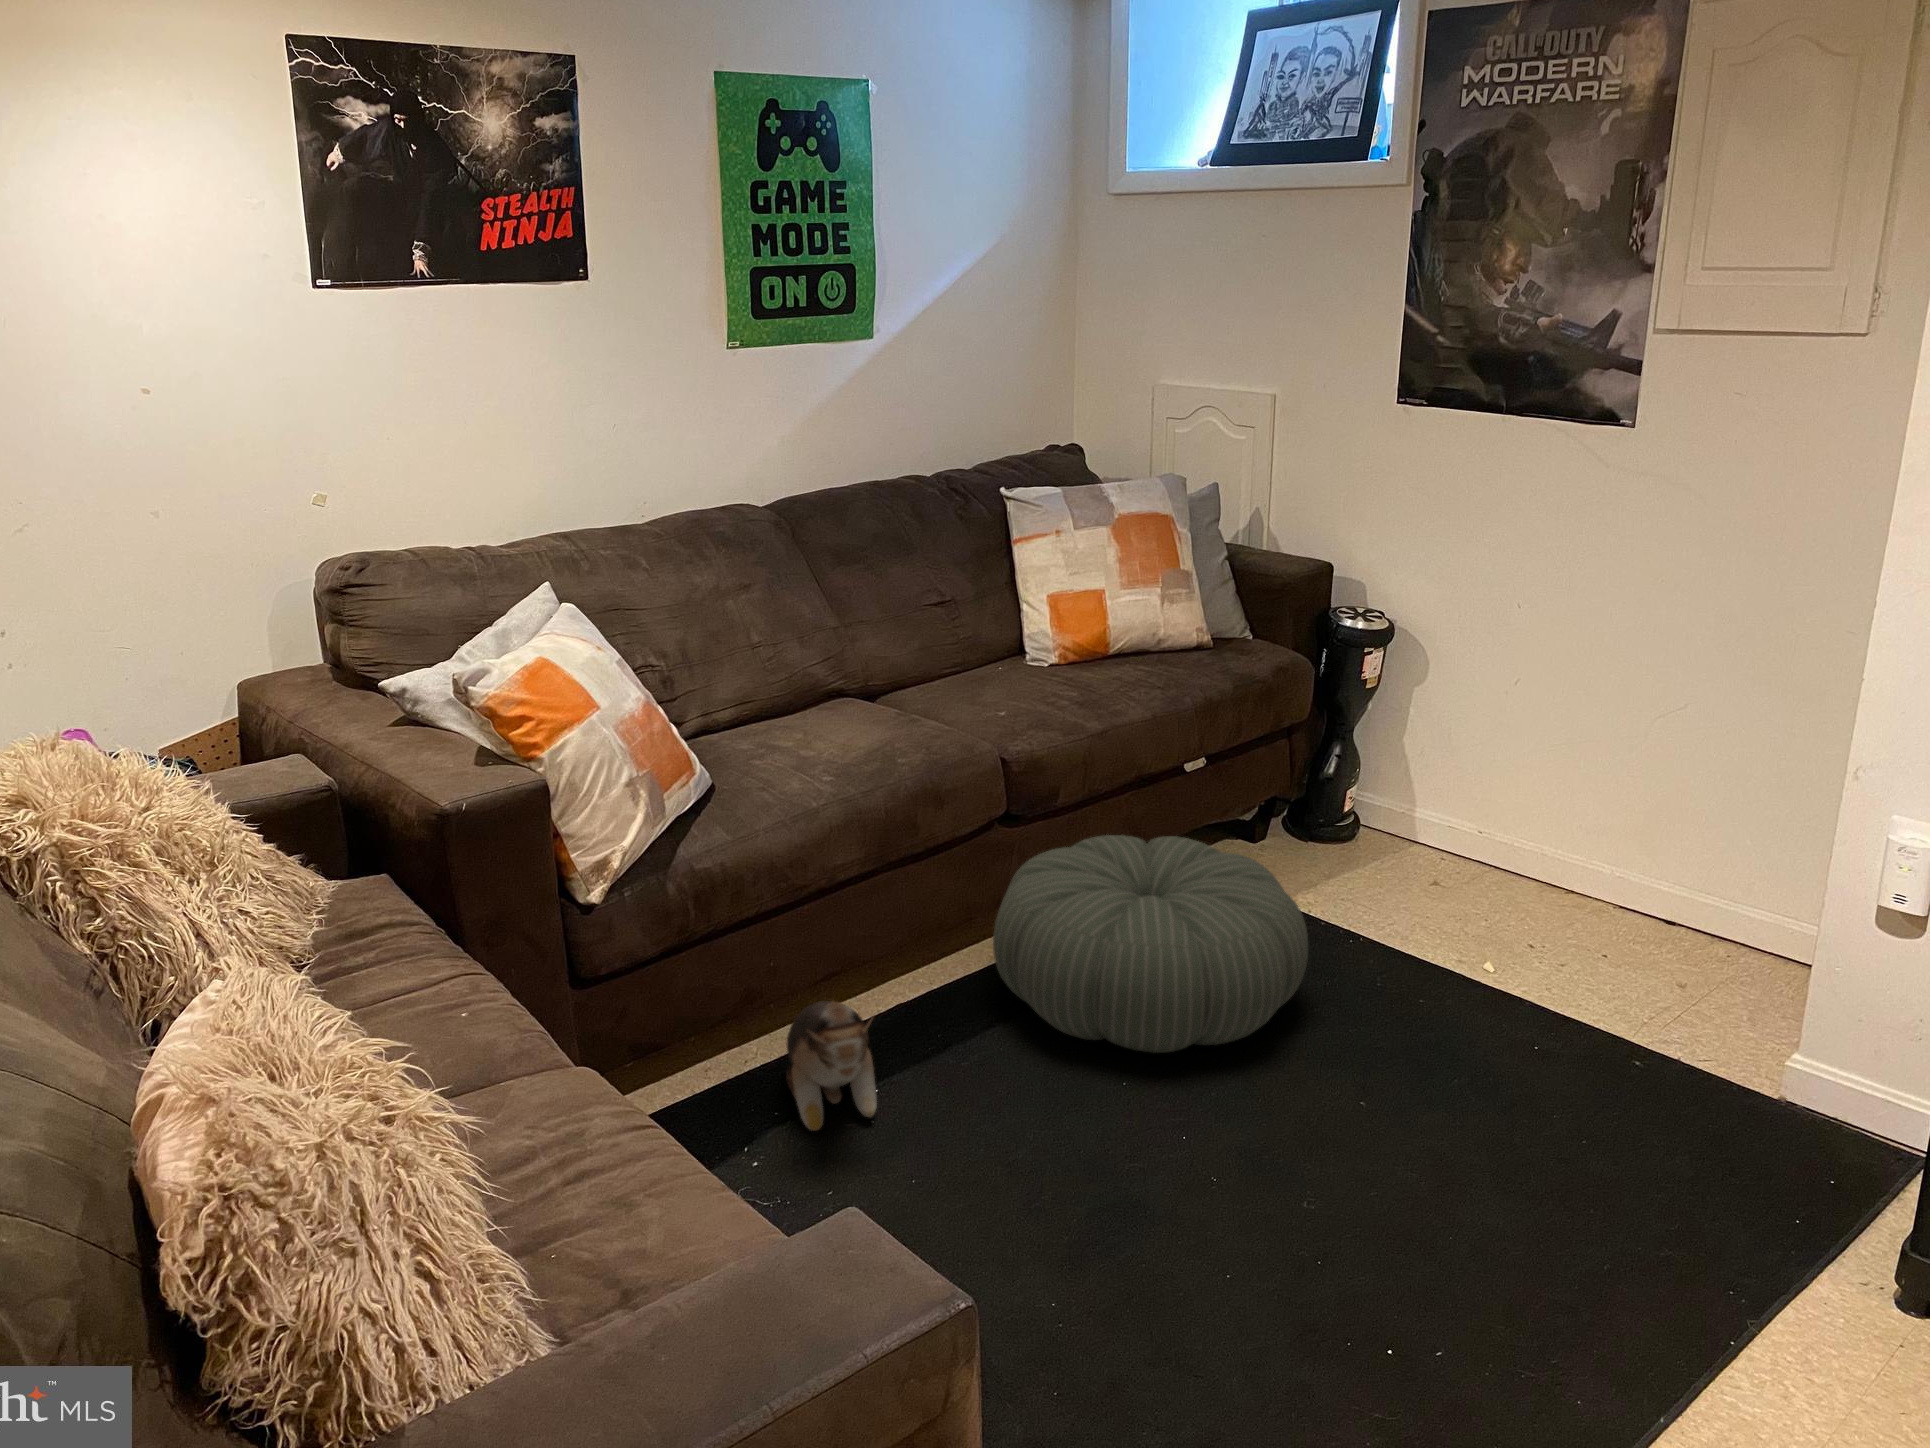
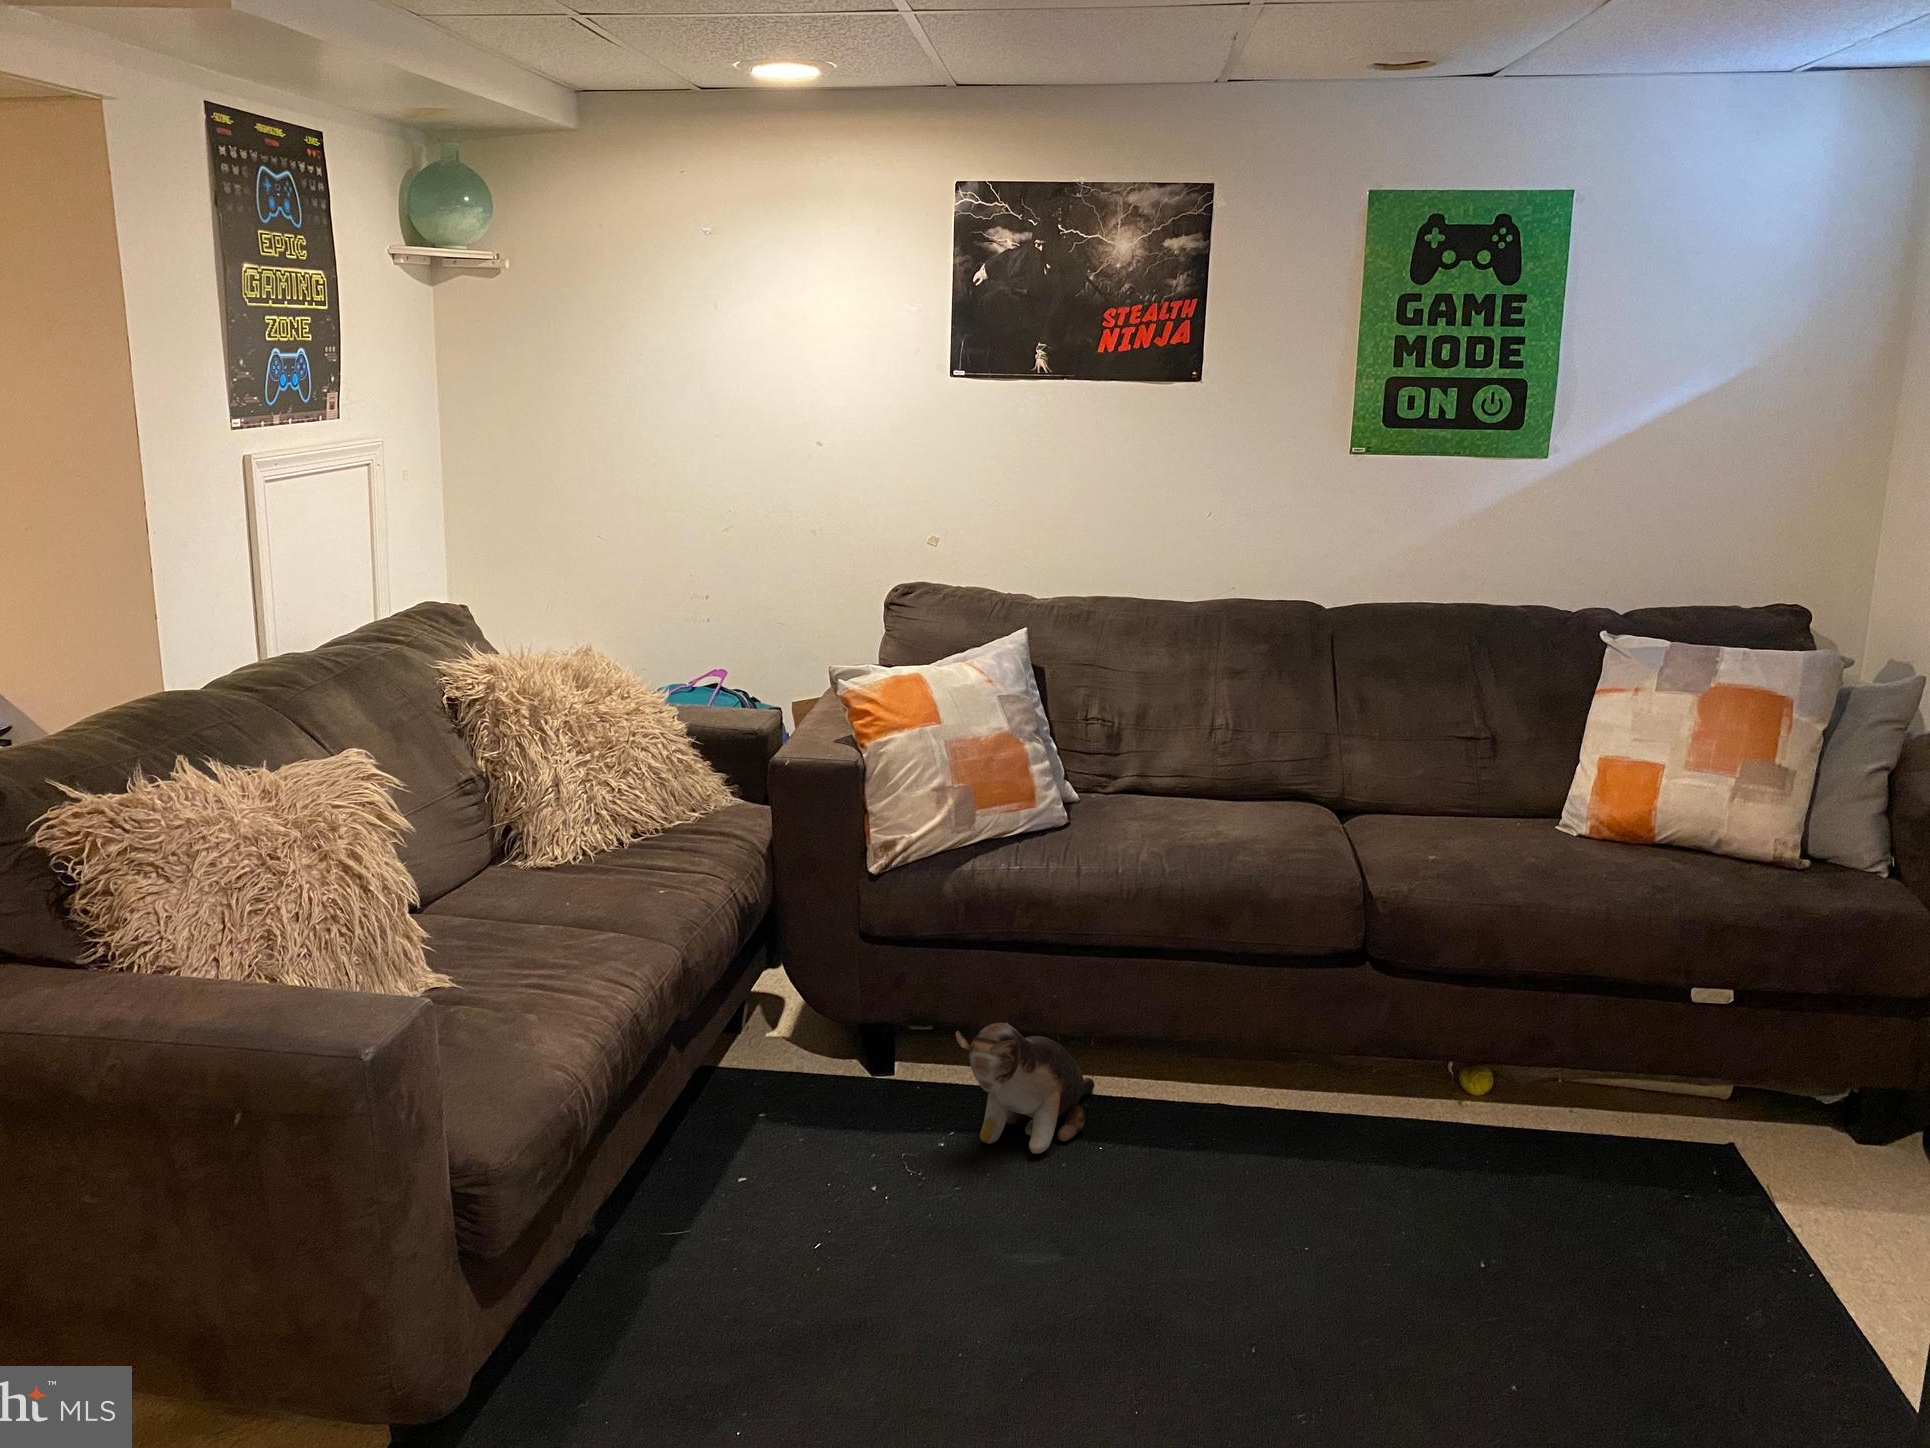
pouf: present [993,835,1308,1053] -> none [1260,1006,1637,1260]

